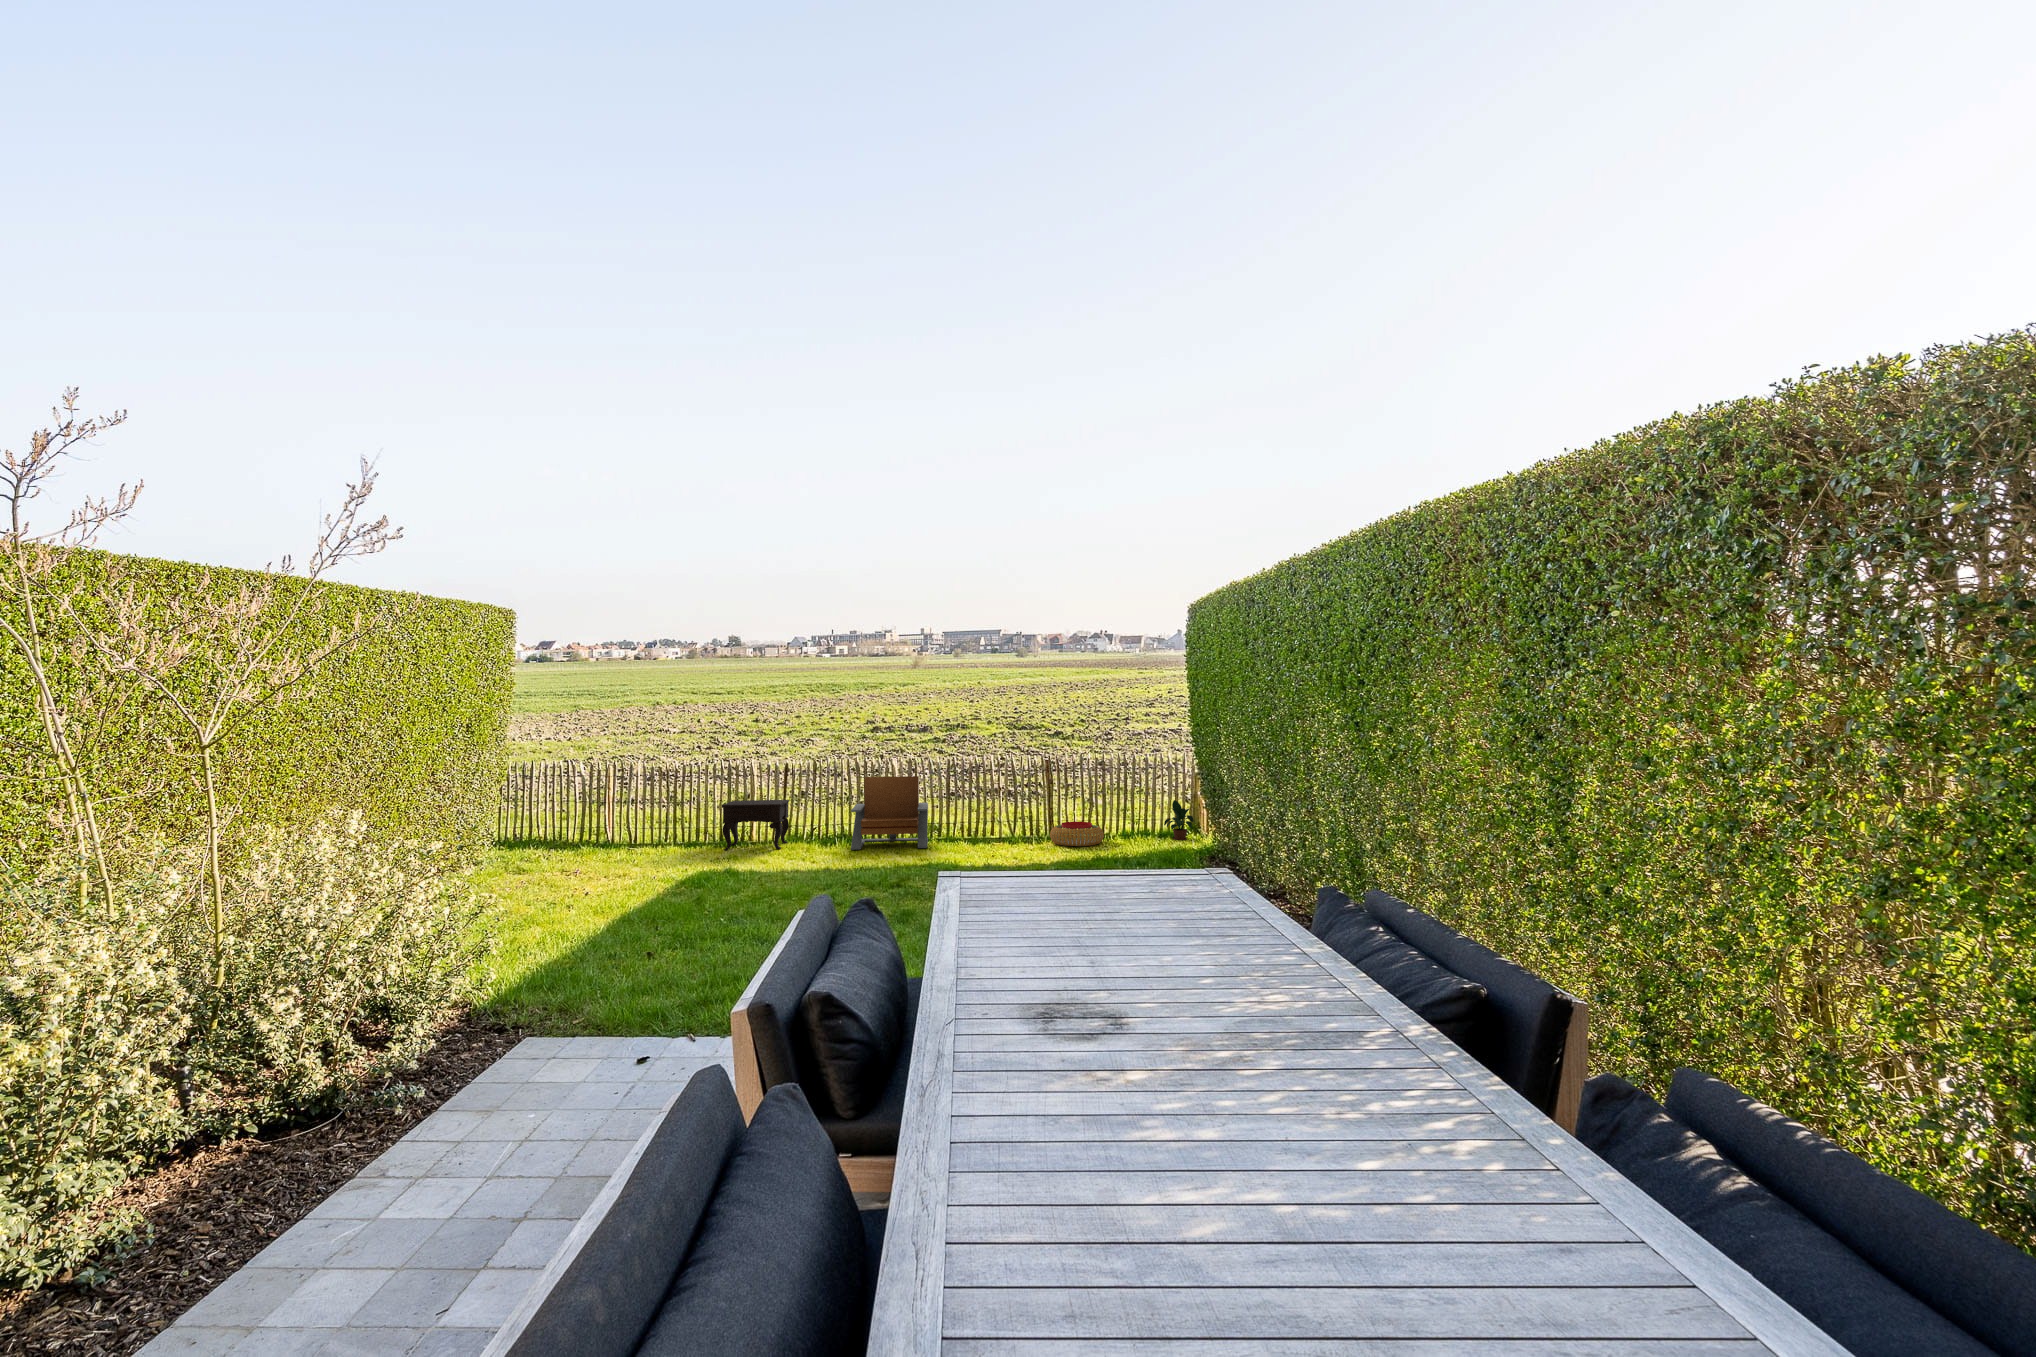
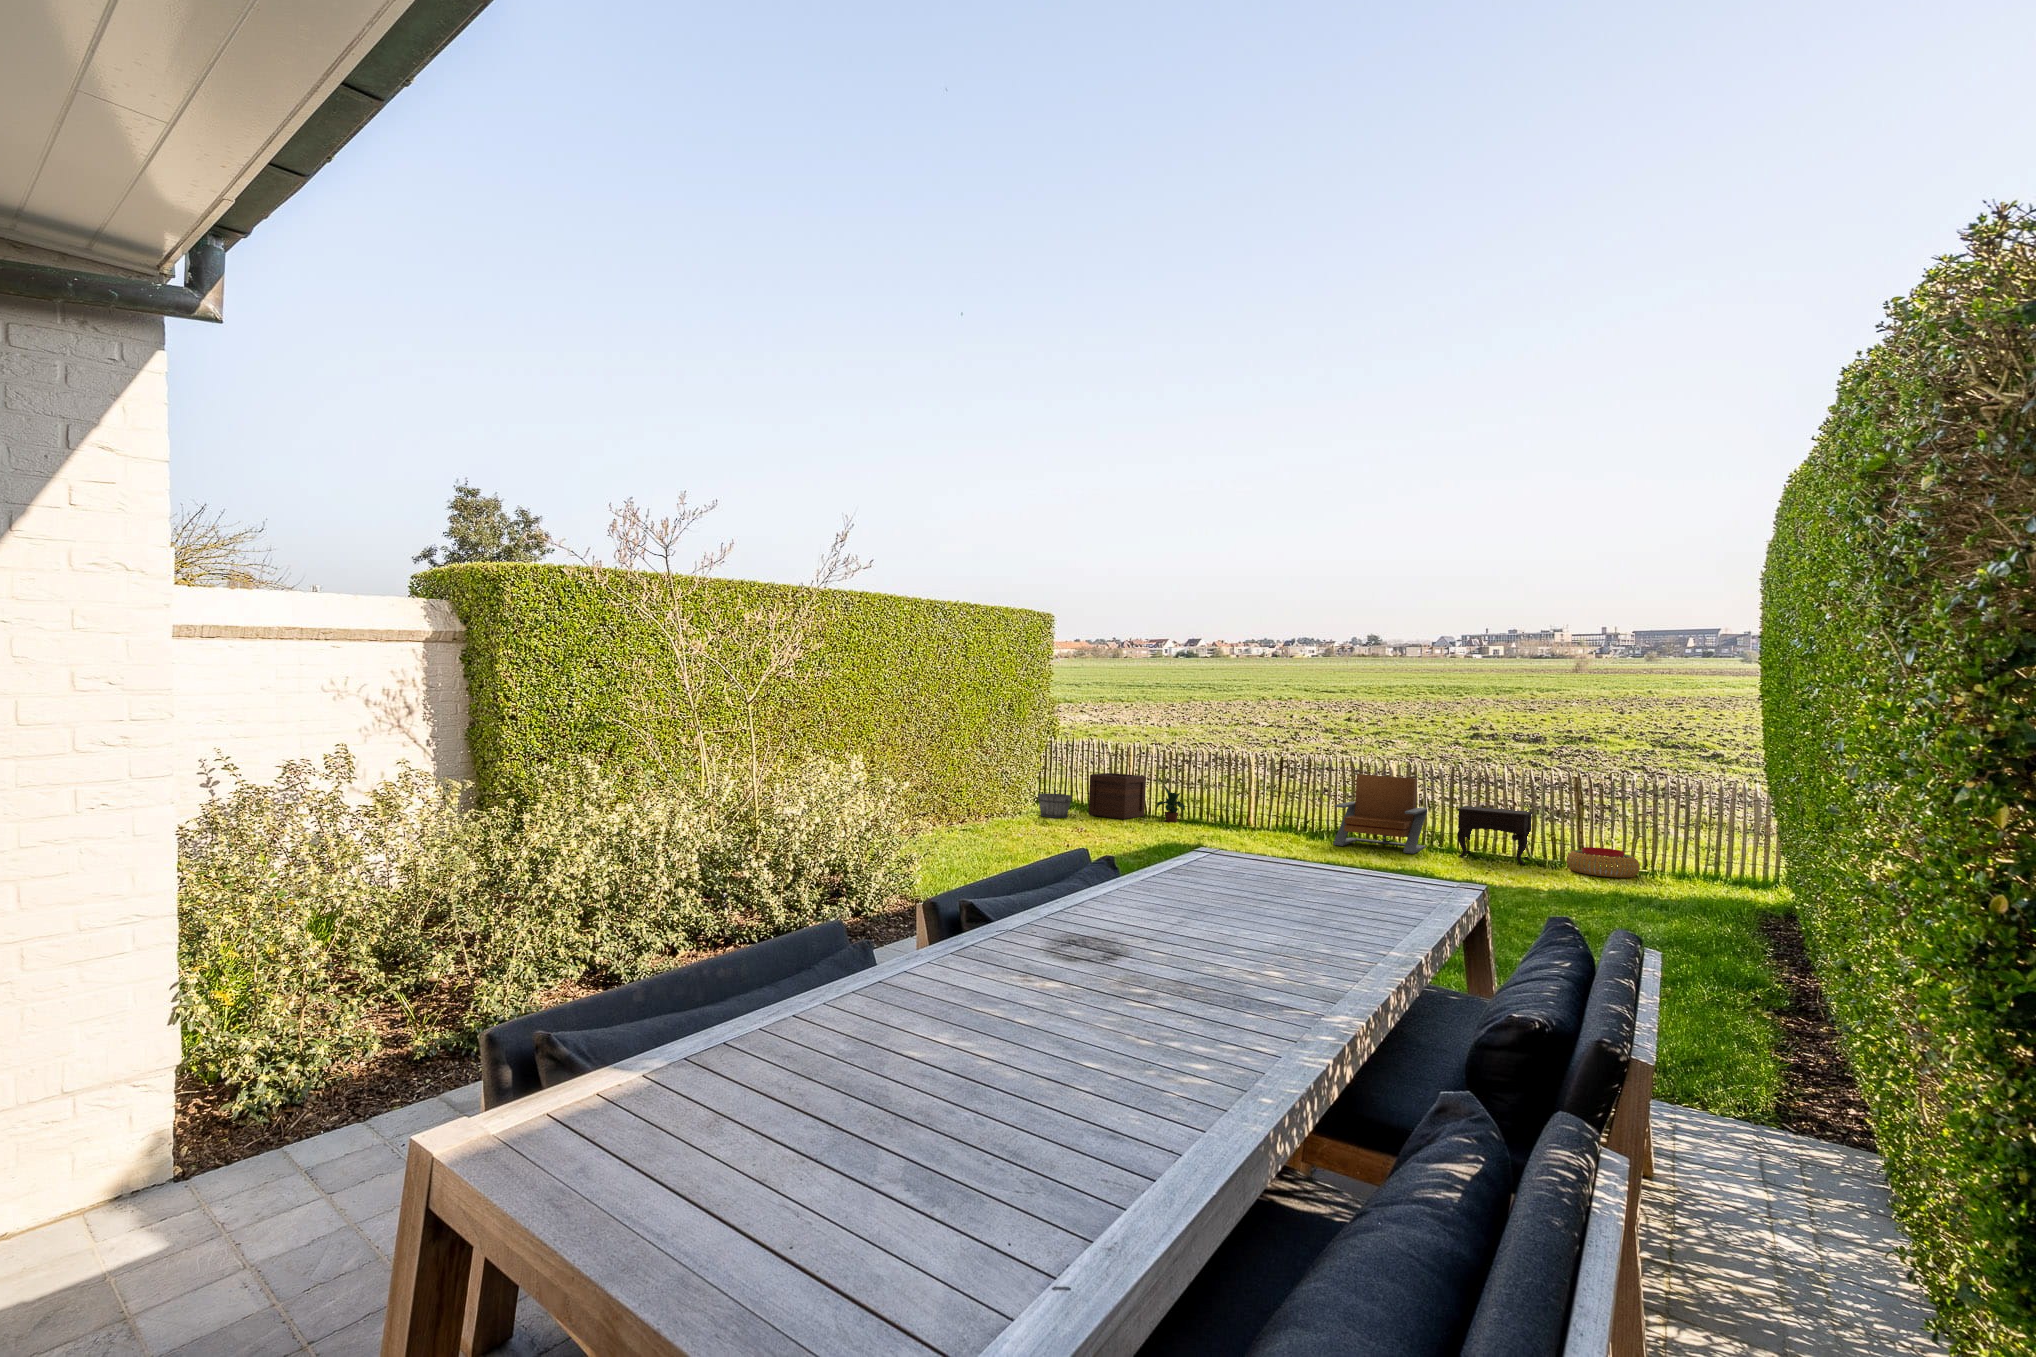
wooden crate: none [560,799,629,853] -> present [1088,773,1146,819]
side table: present [722,800,789,850] -> present [1457,806,1532,864]
potted plant: present [1164,800,1194,840] -> present [1156,786,1185,822]
wooden bucket: none [492,825,538,863] -> present [1038,787,1072,818]

